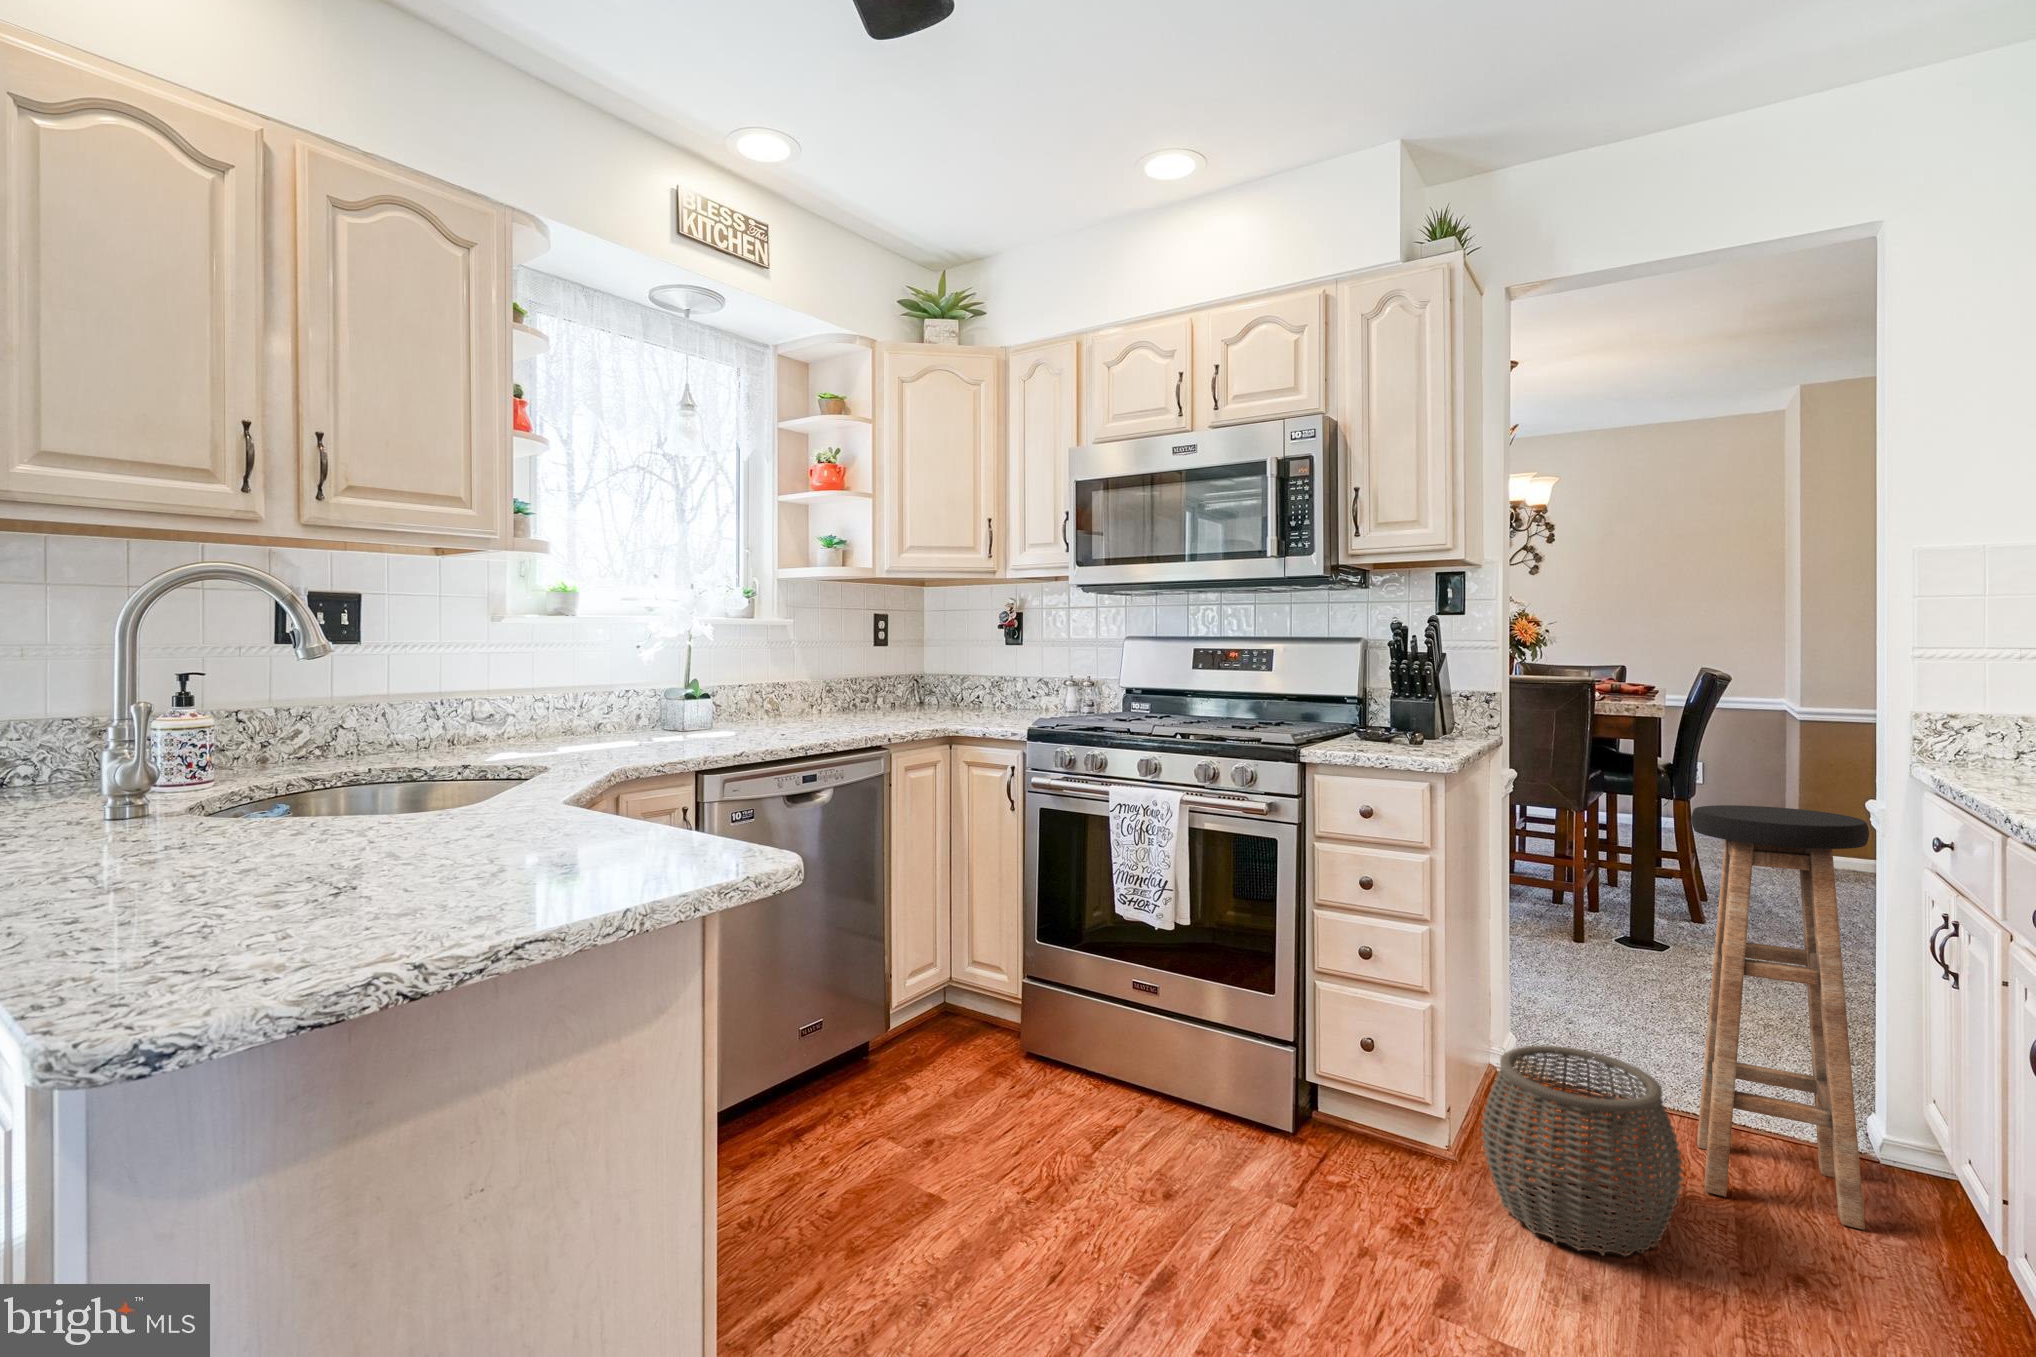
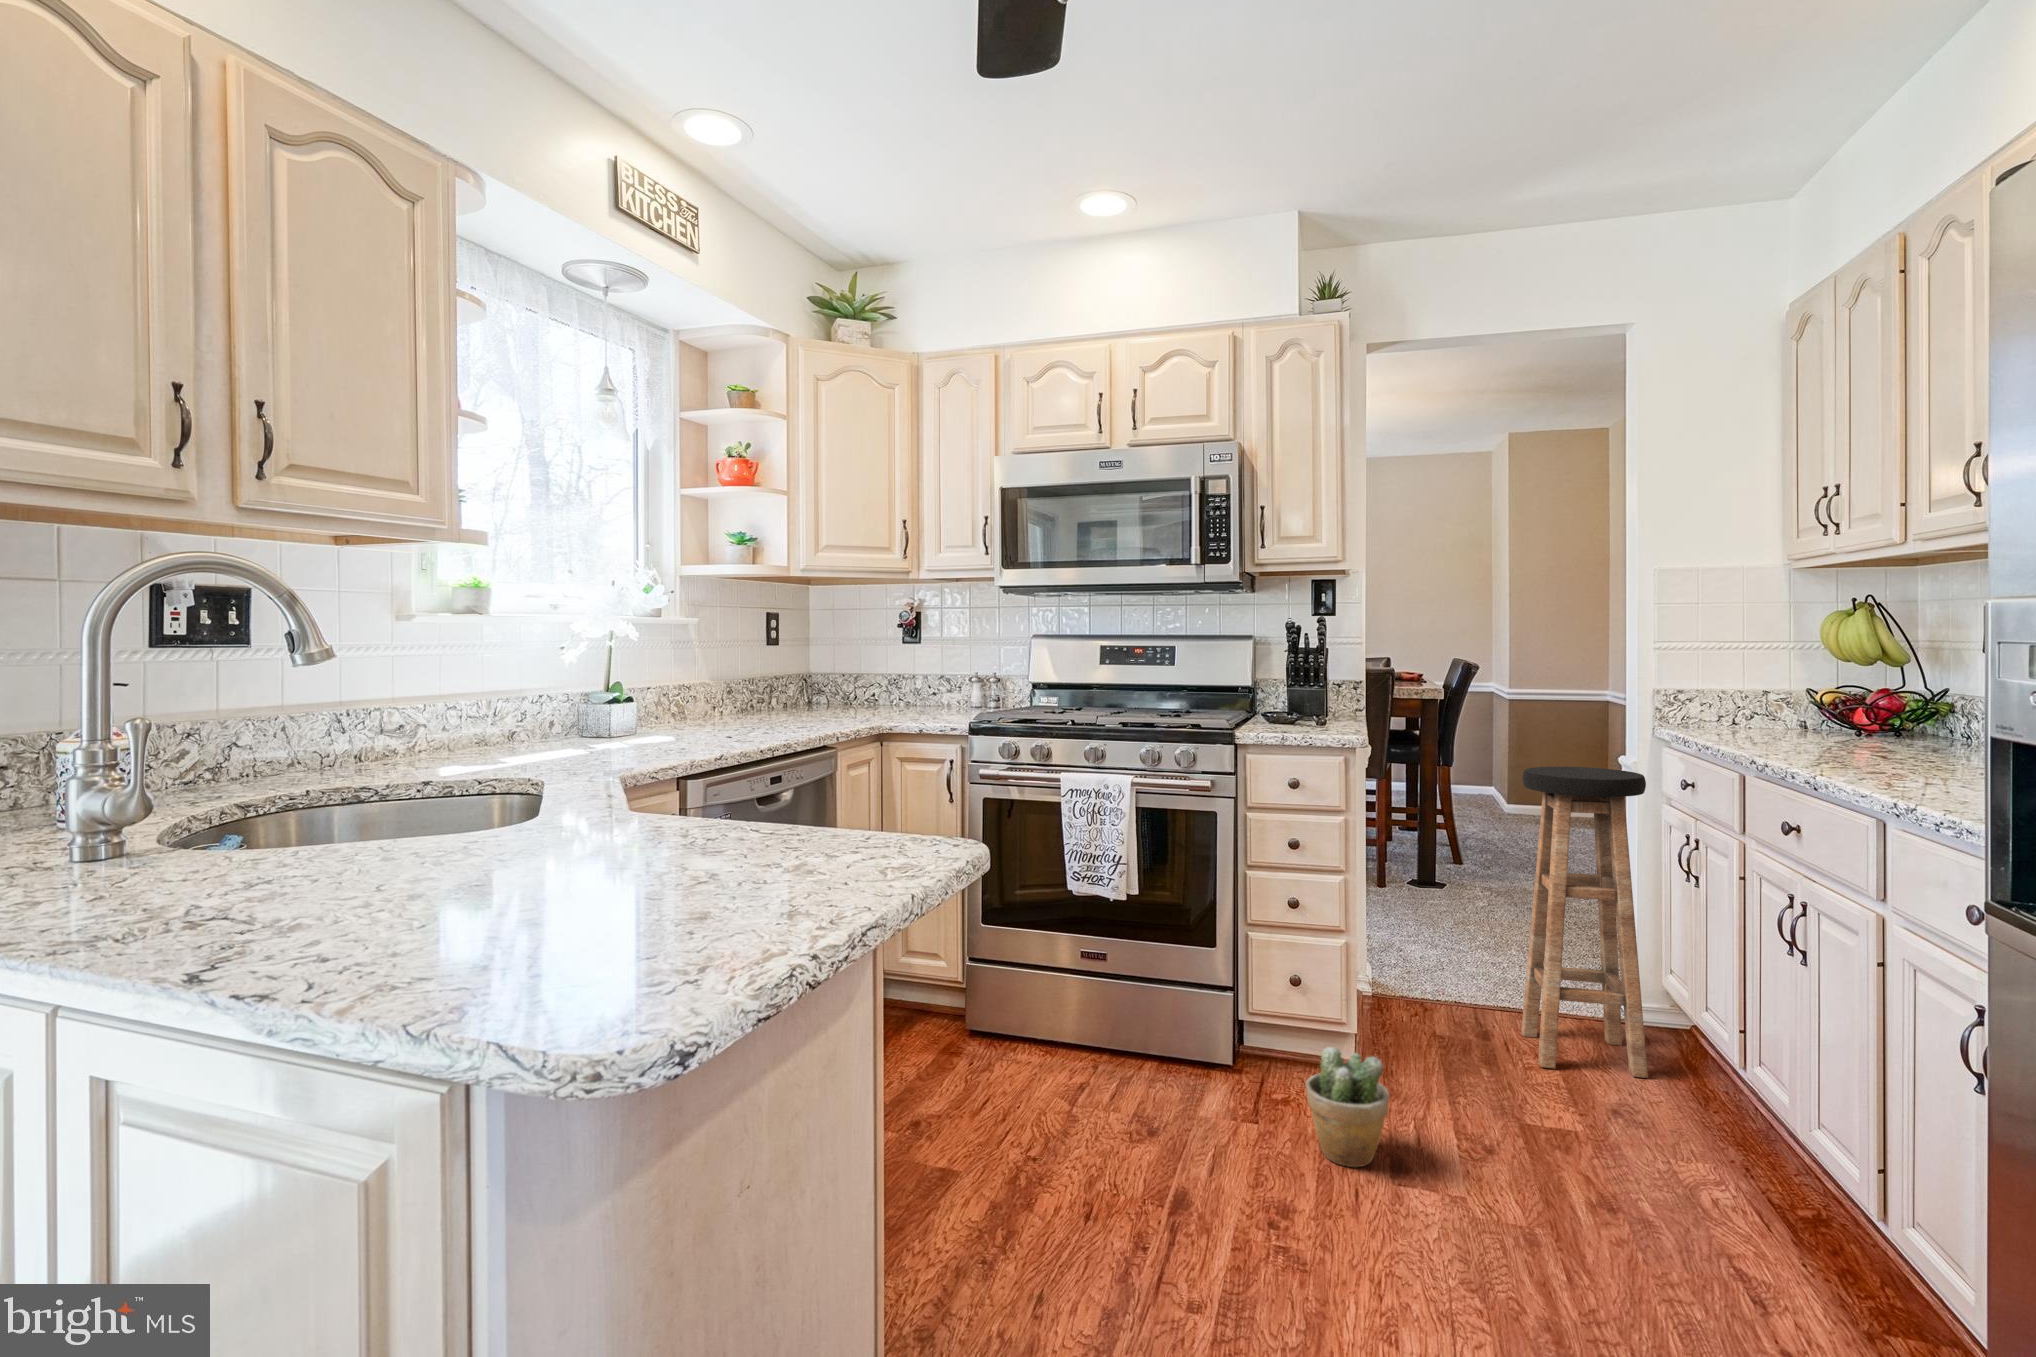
woven basket: present [1482,1046,1683,1256] -> none [1392,966,1542,1123]
potted plant: none [1335,1129,1439,1283] -> present [1306,1047,1389,1167]

